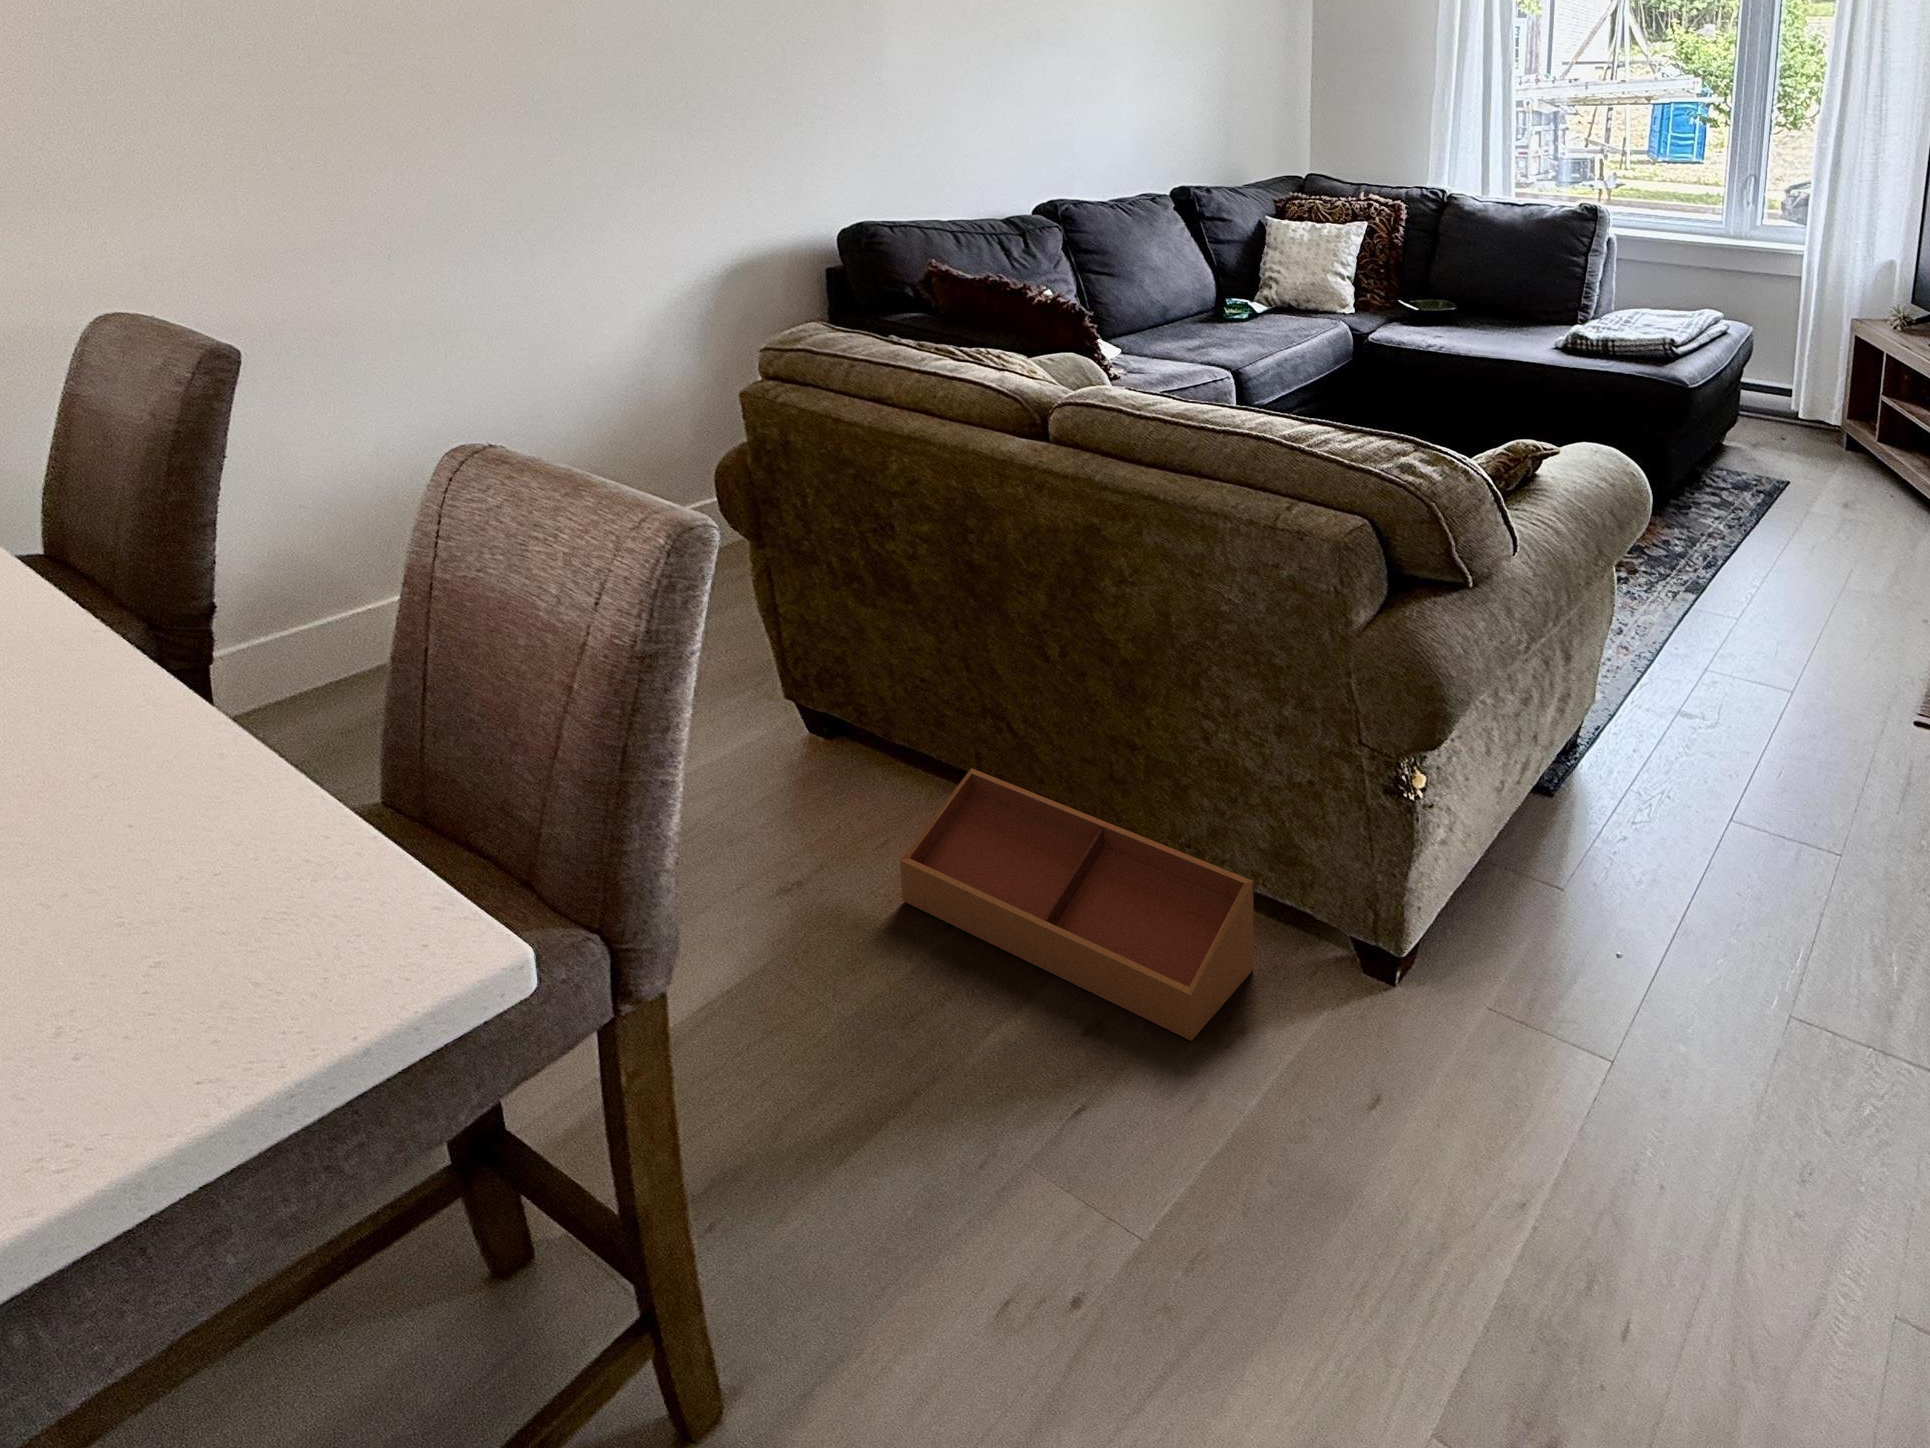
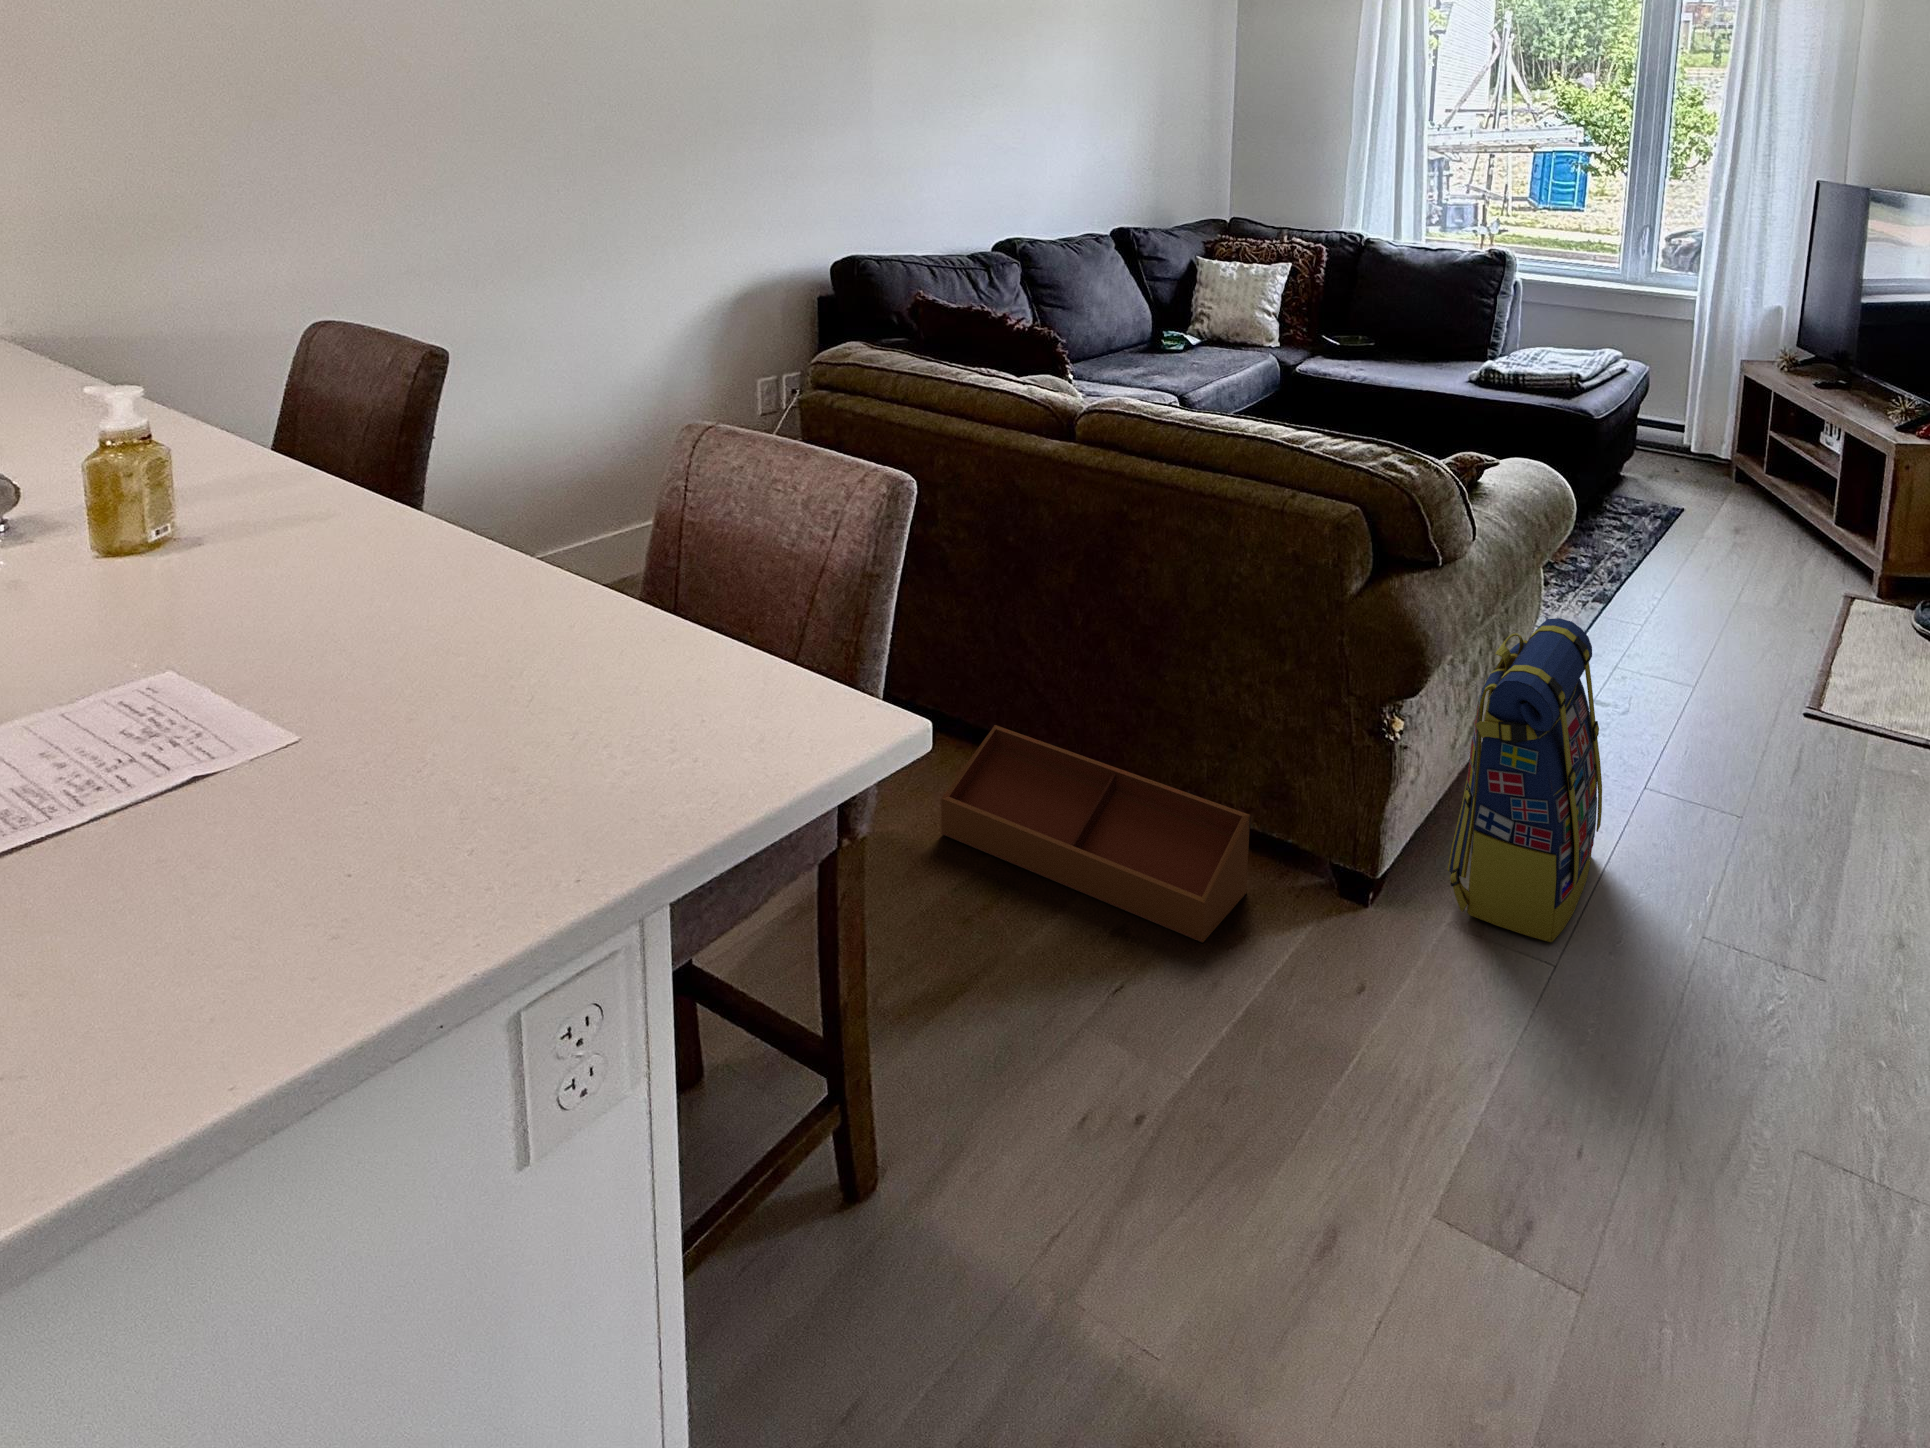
backpack: none [1491,637,1674,1029] -> present [1447,618,1602,942]

